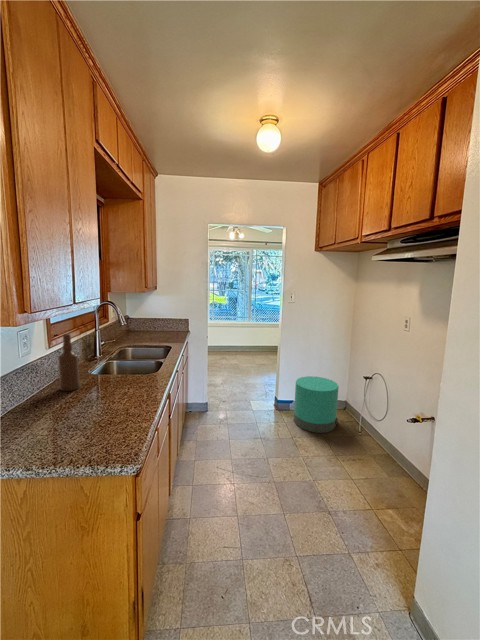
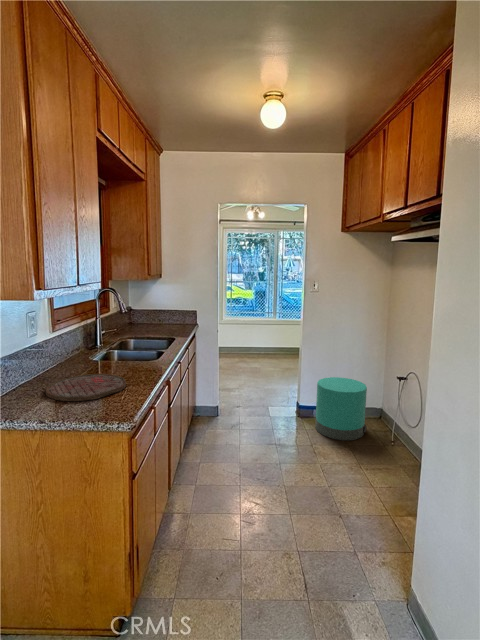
bottle: present [58,334,80,391] -> none [62,317,81,373]
cutting board: none [39,393,127,432] -> present [46,374,126,401]

